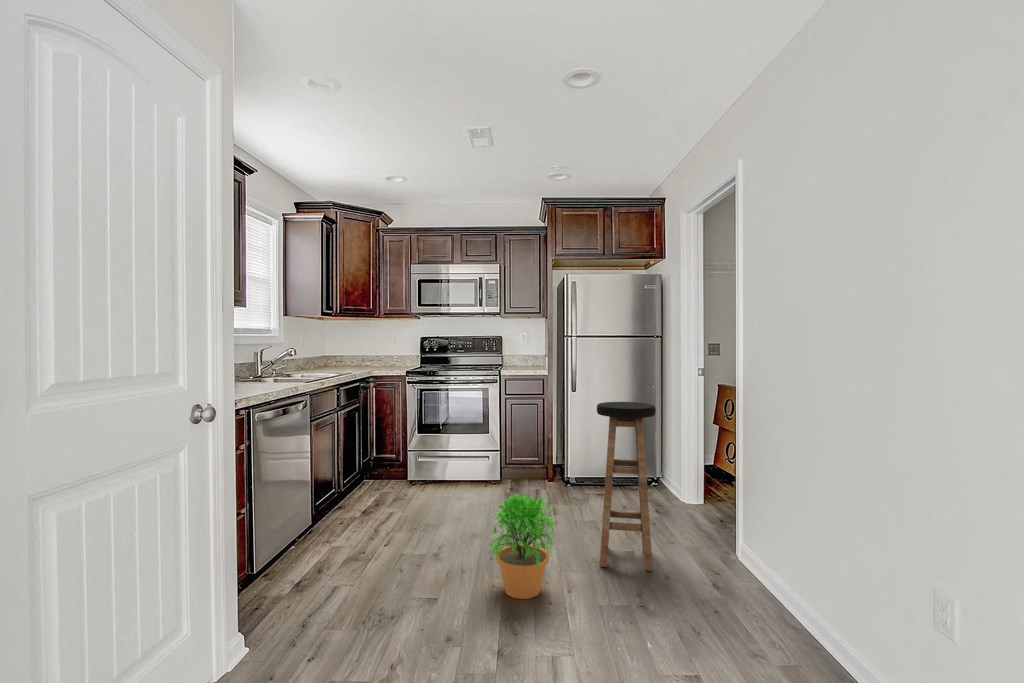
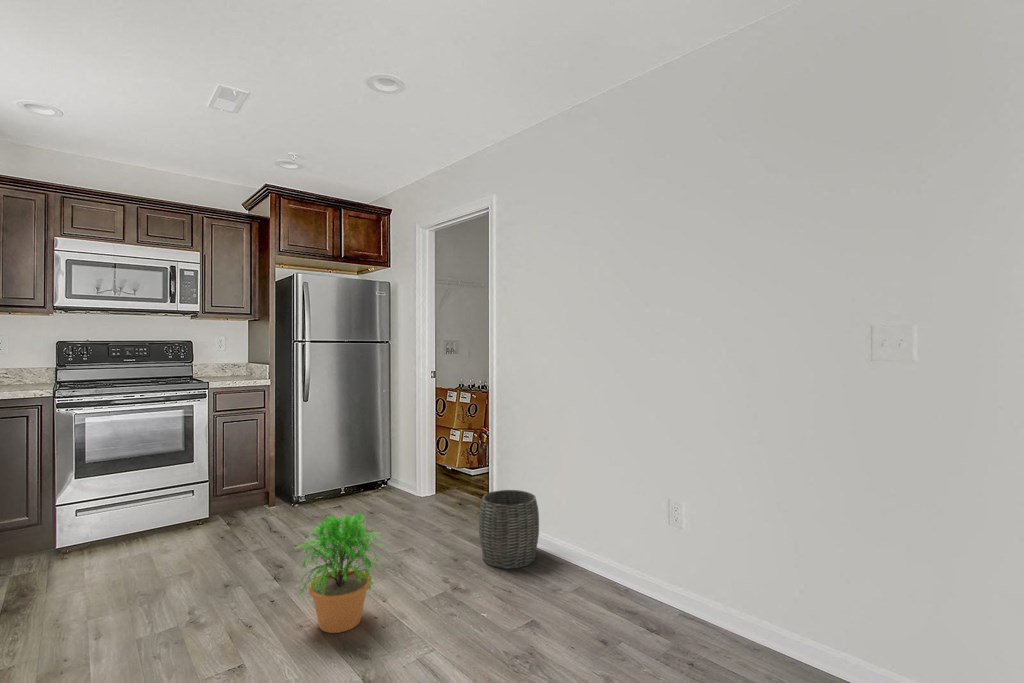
bar stool: present [597,402,656,571] -> none [383,405,446,573]
woven basket: none [689,509,764,603] -> present [479,490,539,569]

